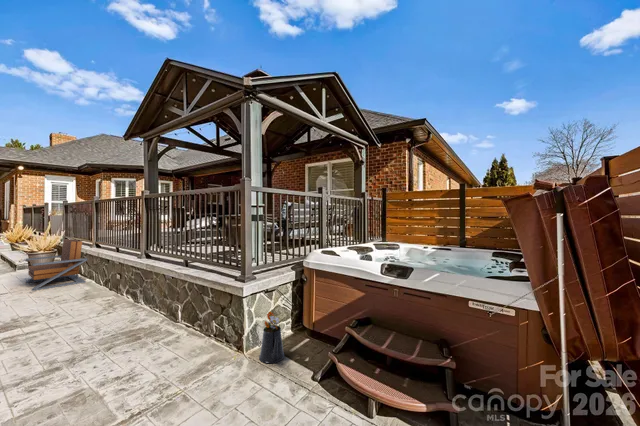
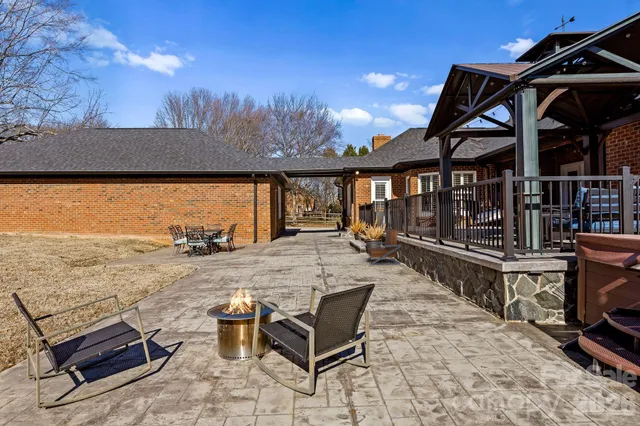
watering can: present [259,312,284,363] -> none [519,290,544,333]

